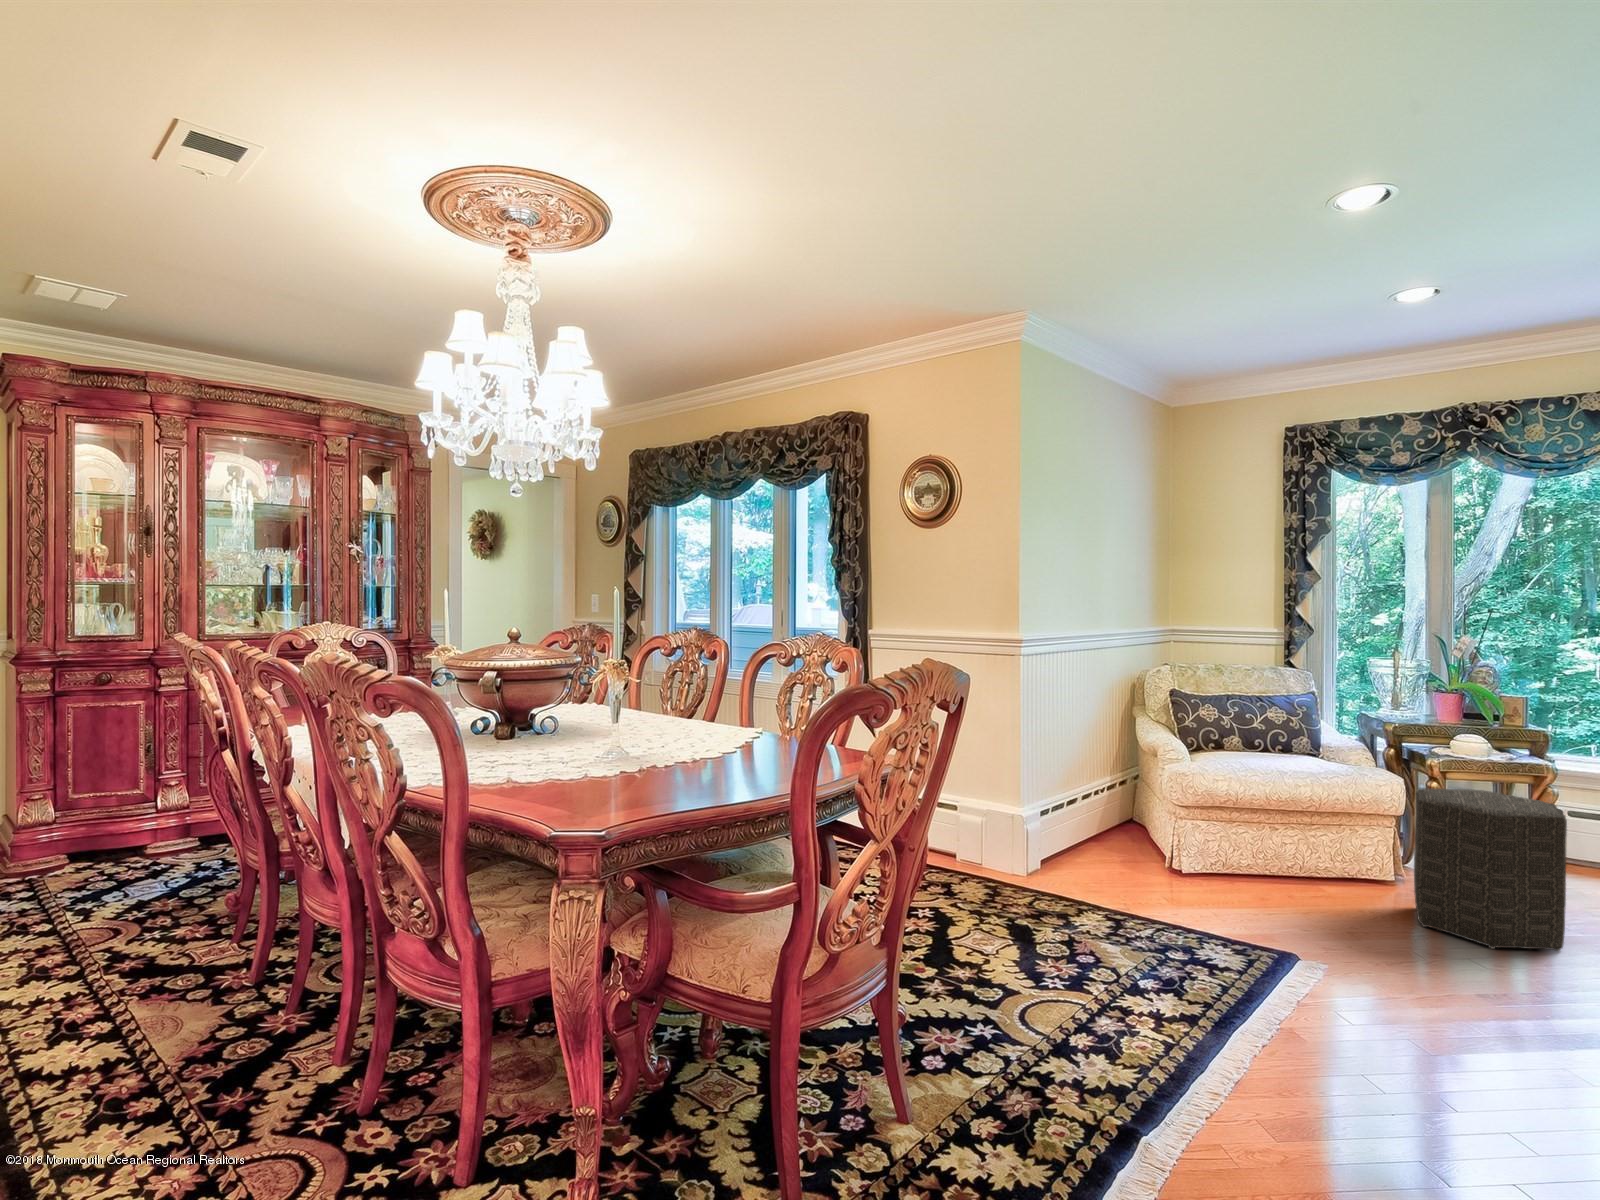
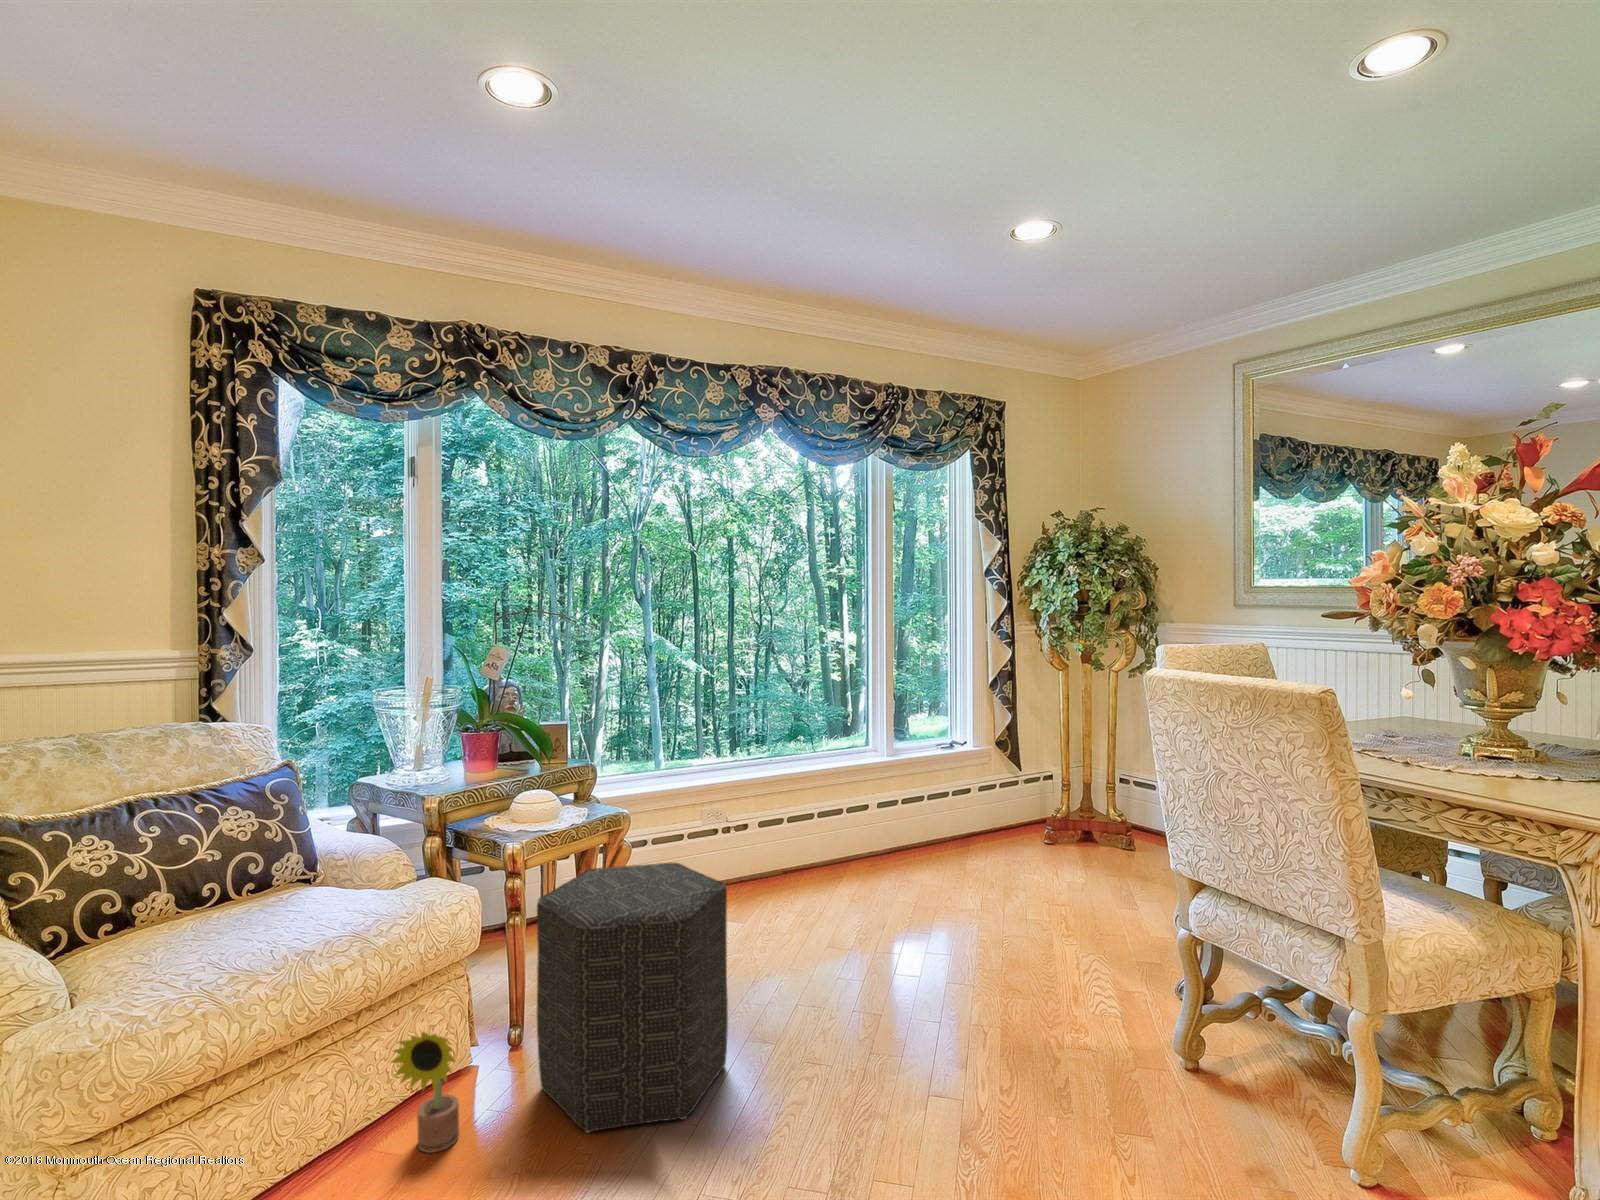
decorative plant: none [1312,827,1354,900] -> present [391,1032,459,1153]

